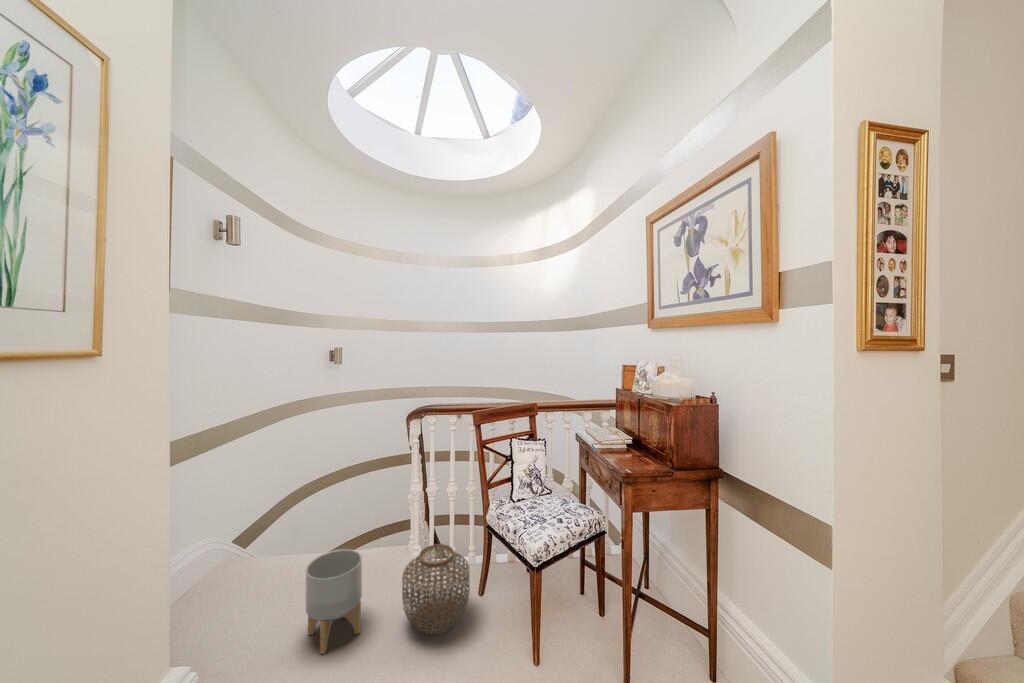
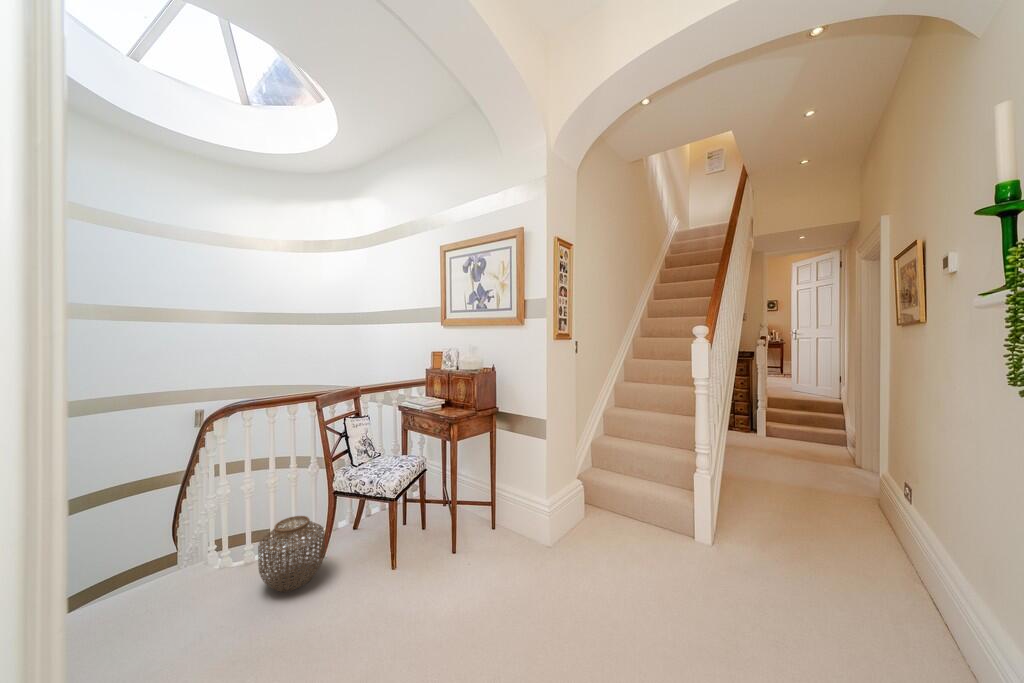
planter: present [306,549,362,654] -> none [147,548,216,648]

